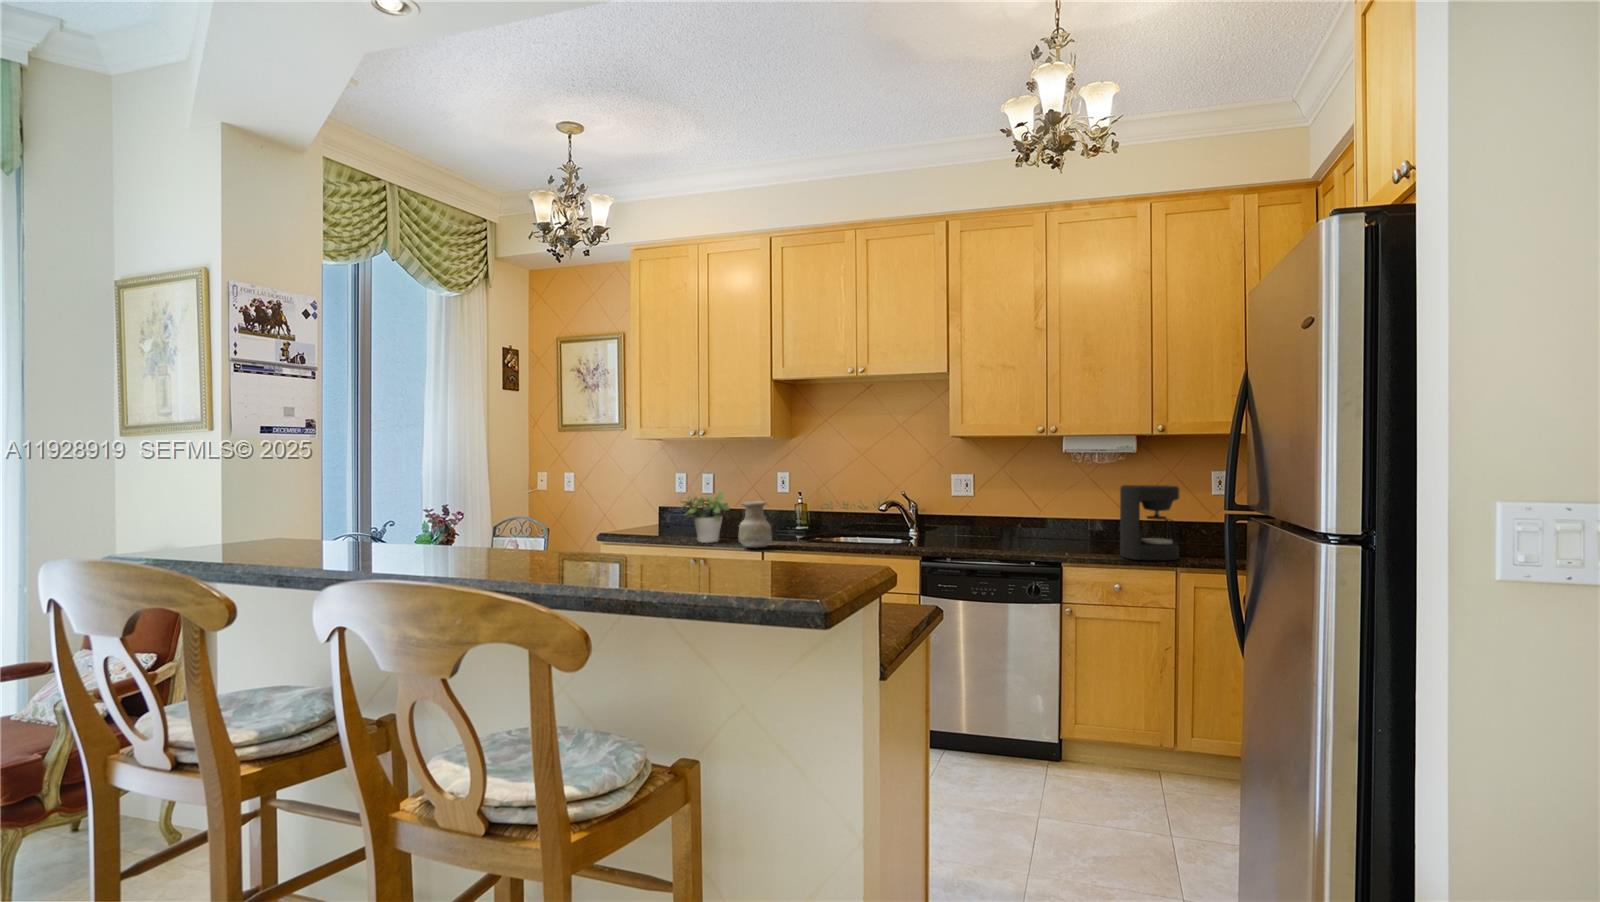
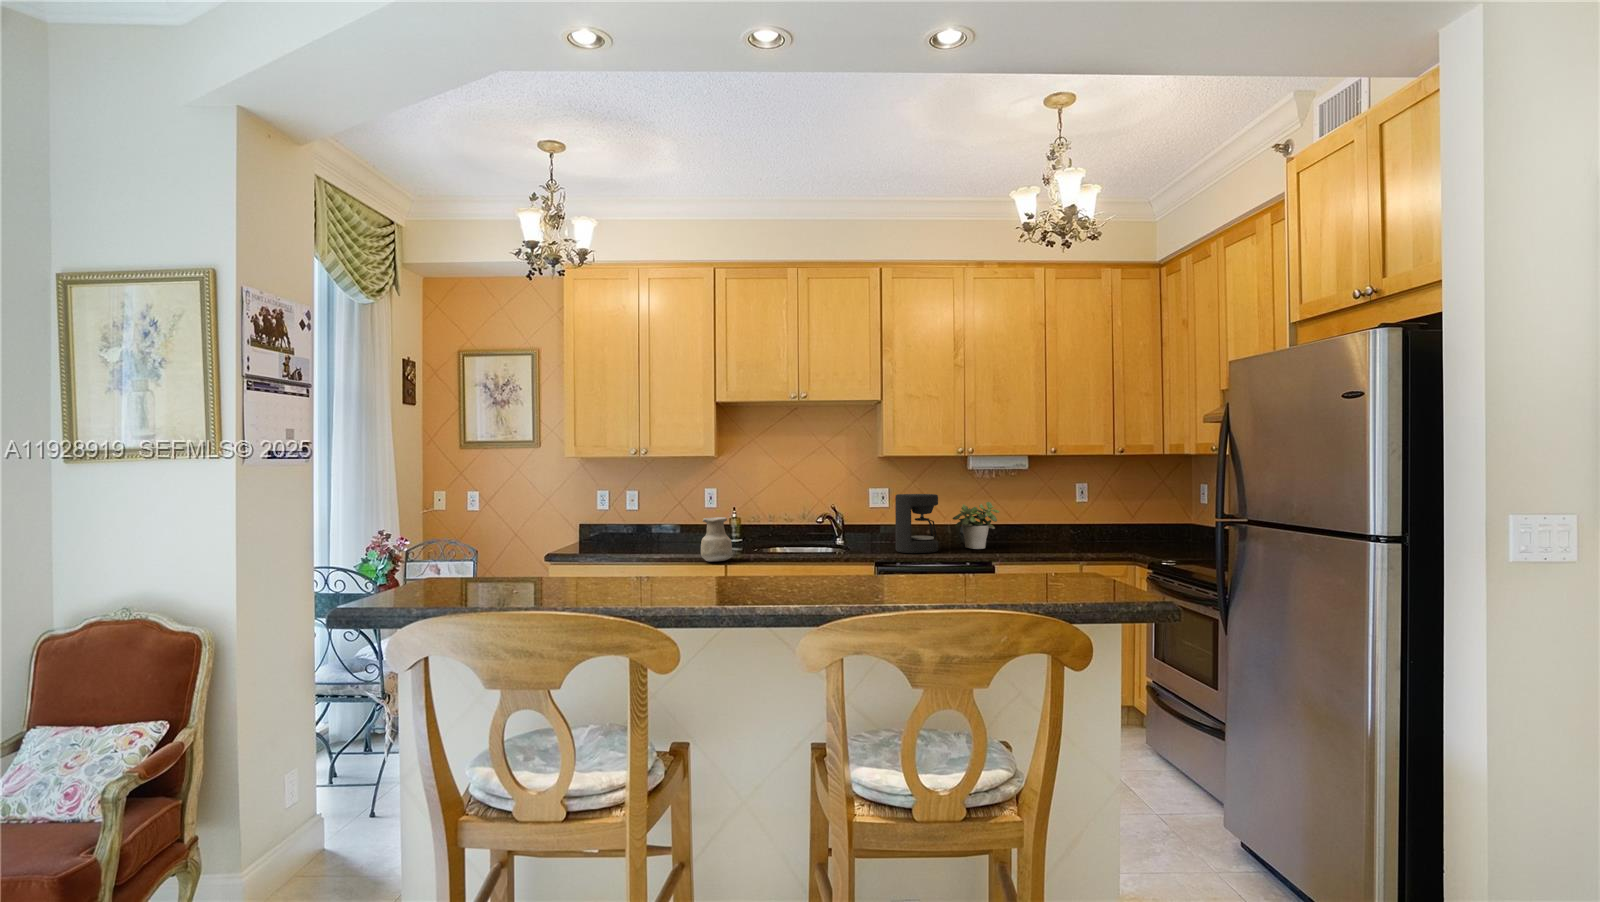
coffee maker: present [1120,485,1179,560] -> present [895,494,938,553]
potted plant: present [680,492,730,543] -> present [953,502,999,549]

